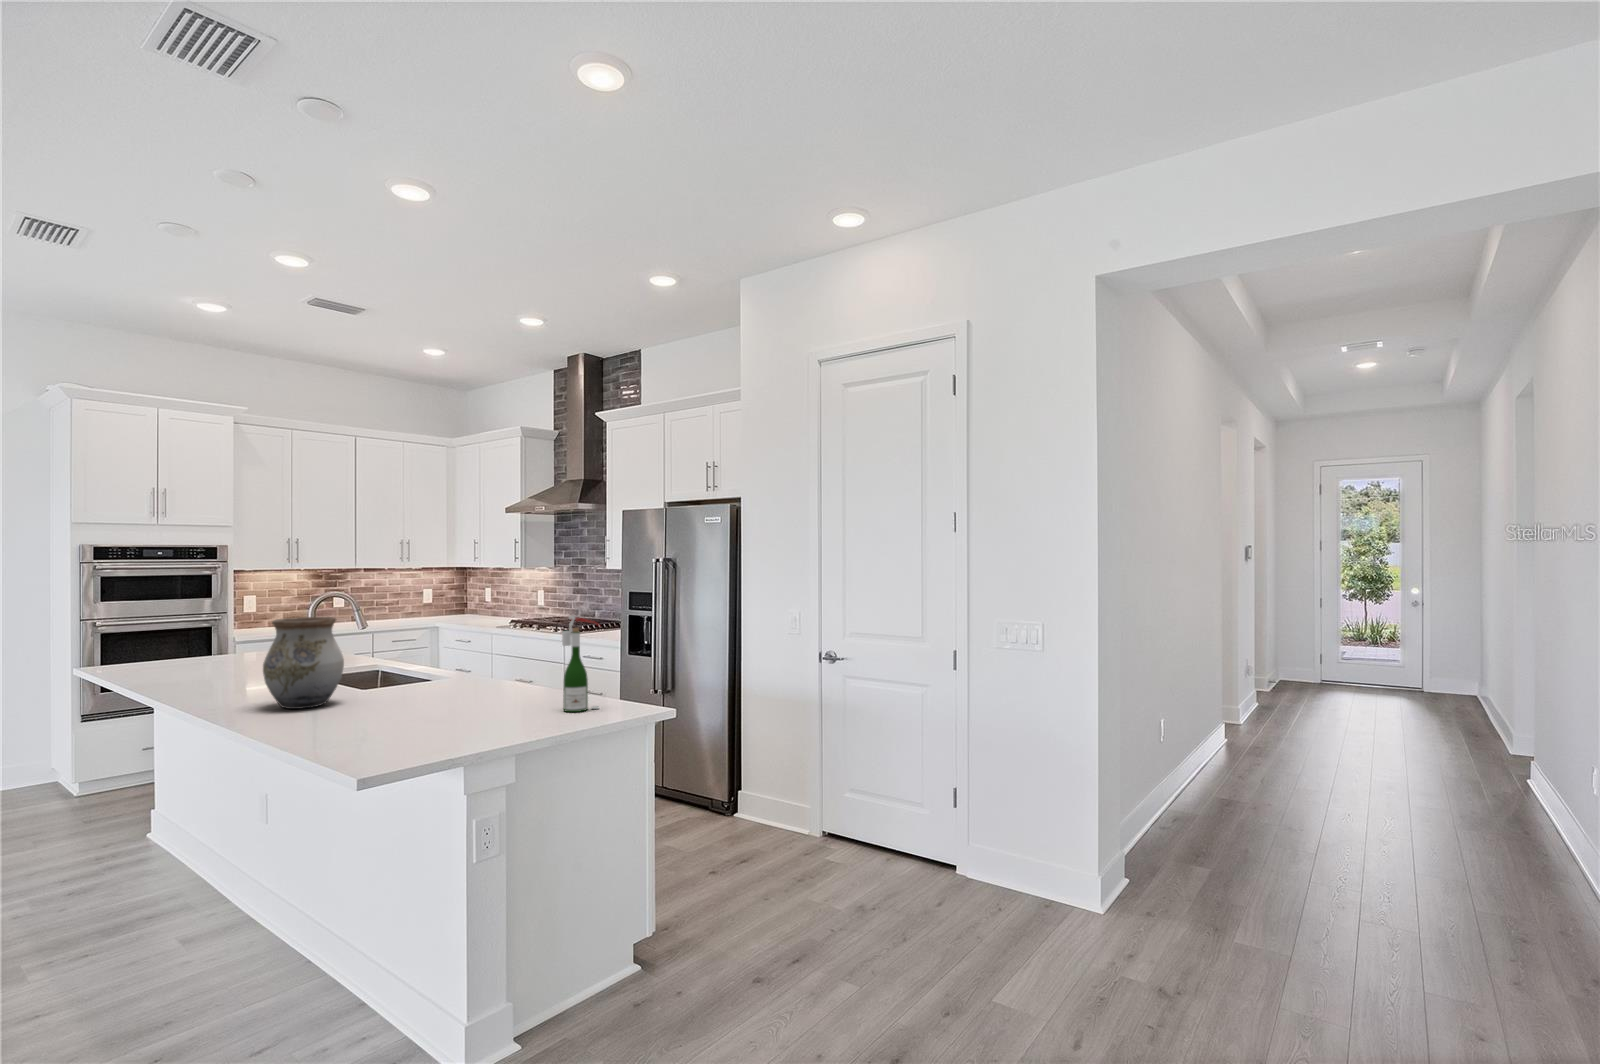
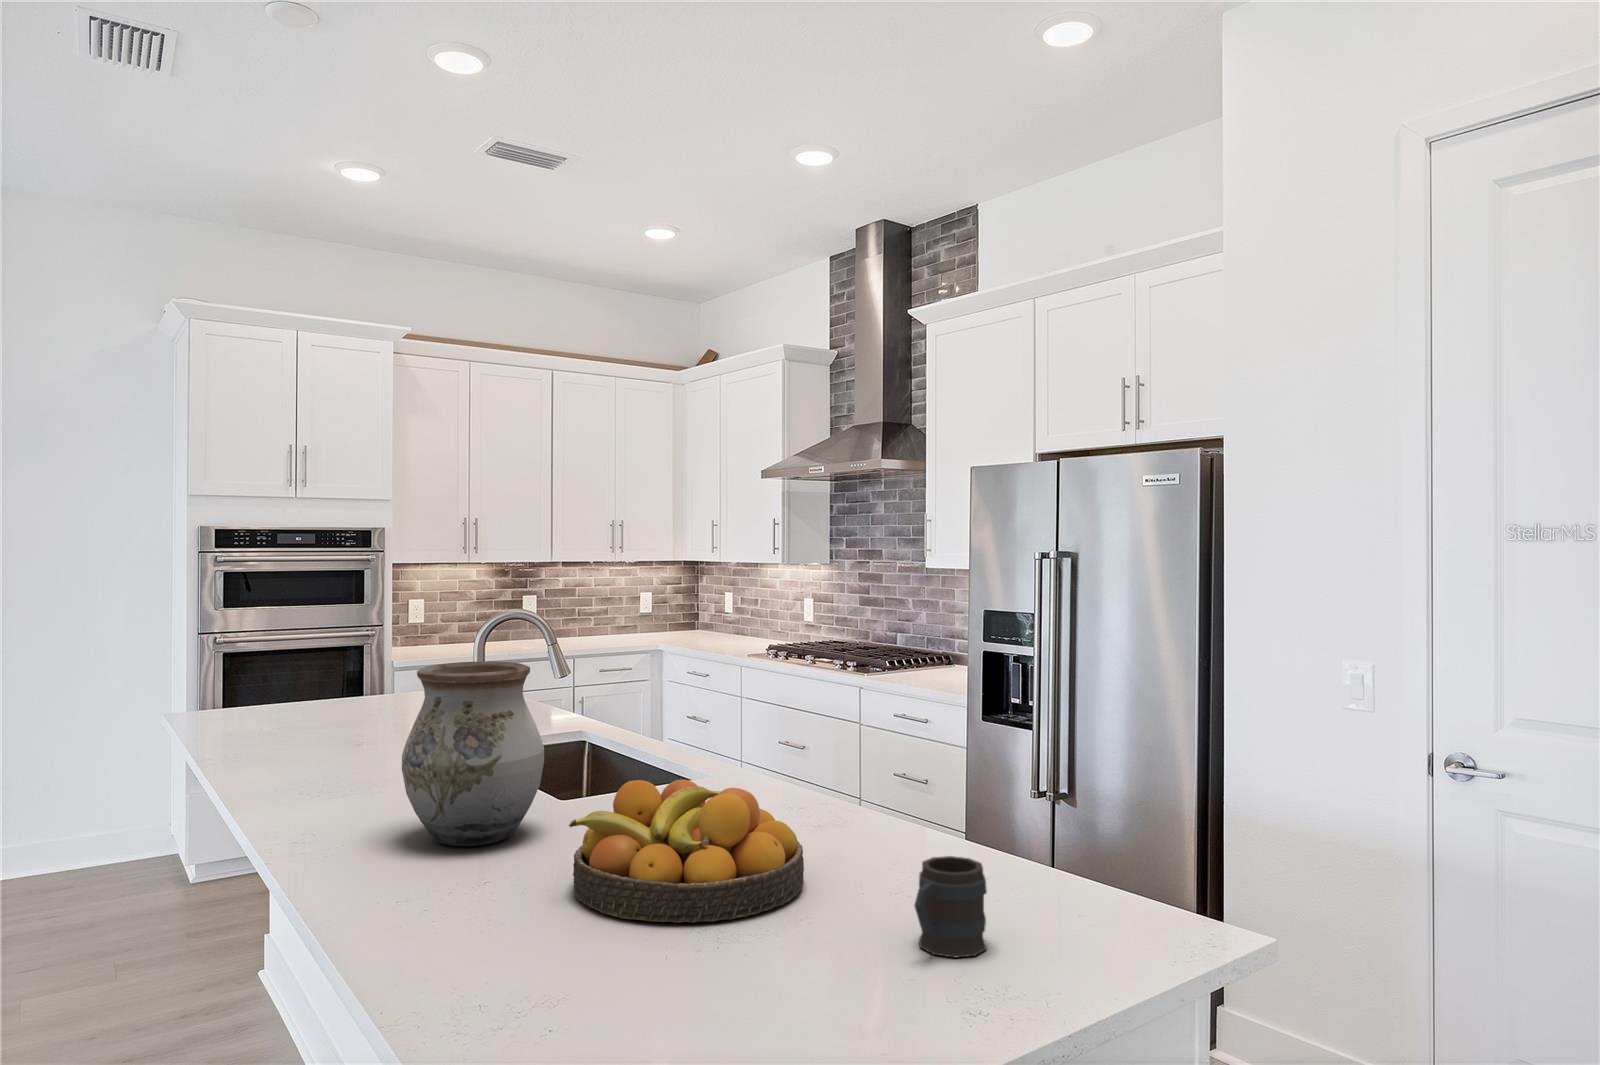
wine bottle: present [562,615,599,712] -> none [990,683,1080,908]
fruit bowl: none [355,667,475,724] -> present [569,780,804,923]
mug: none [512,687,547,726] -> present [914,856,987,957]

